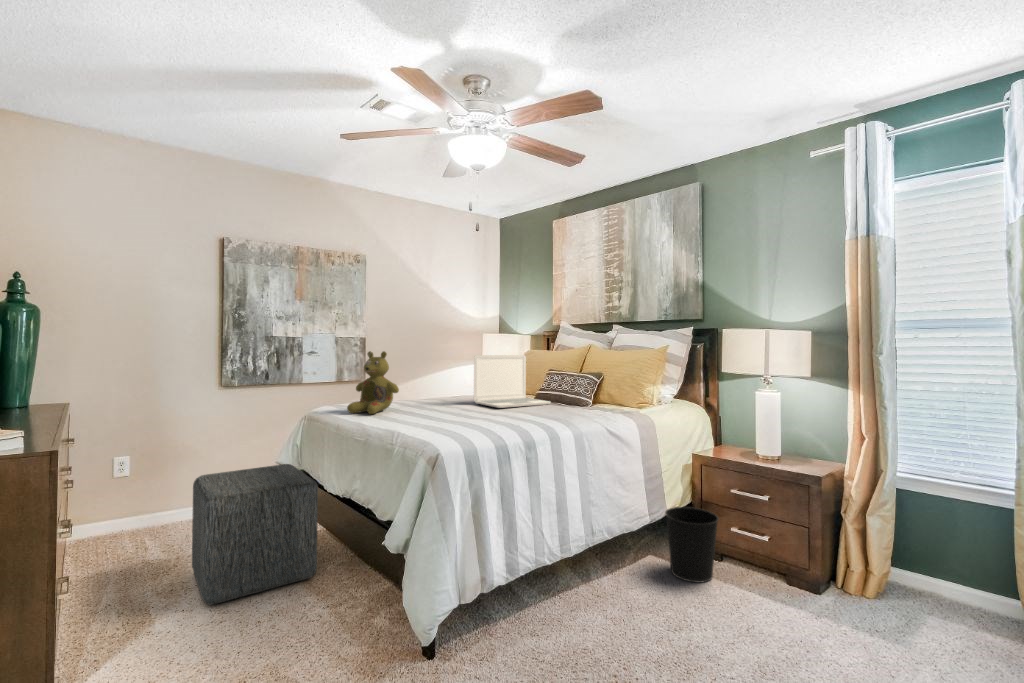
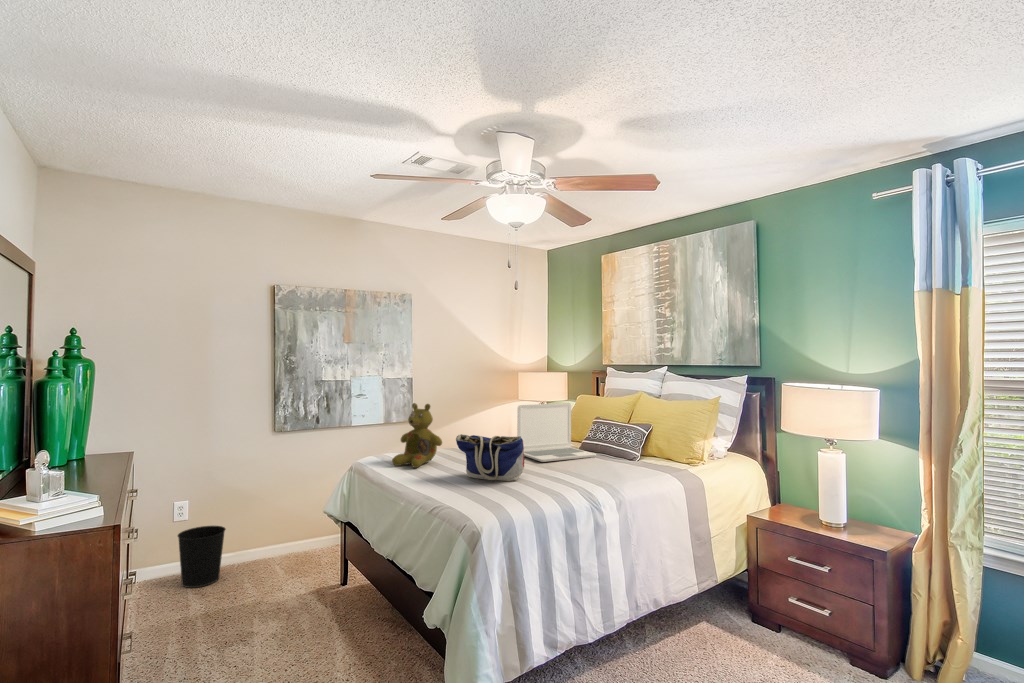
tote bag: none [413,376,483,422] -> present [456,434,524,481]
ottoman: present [192,464,318,605] -> none [247,514,364,656]
wastebasket: present [665,507,719,583] -> present [178,526,226,588]

